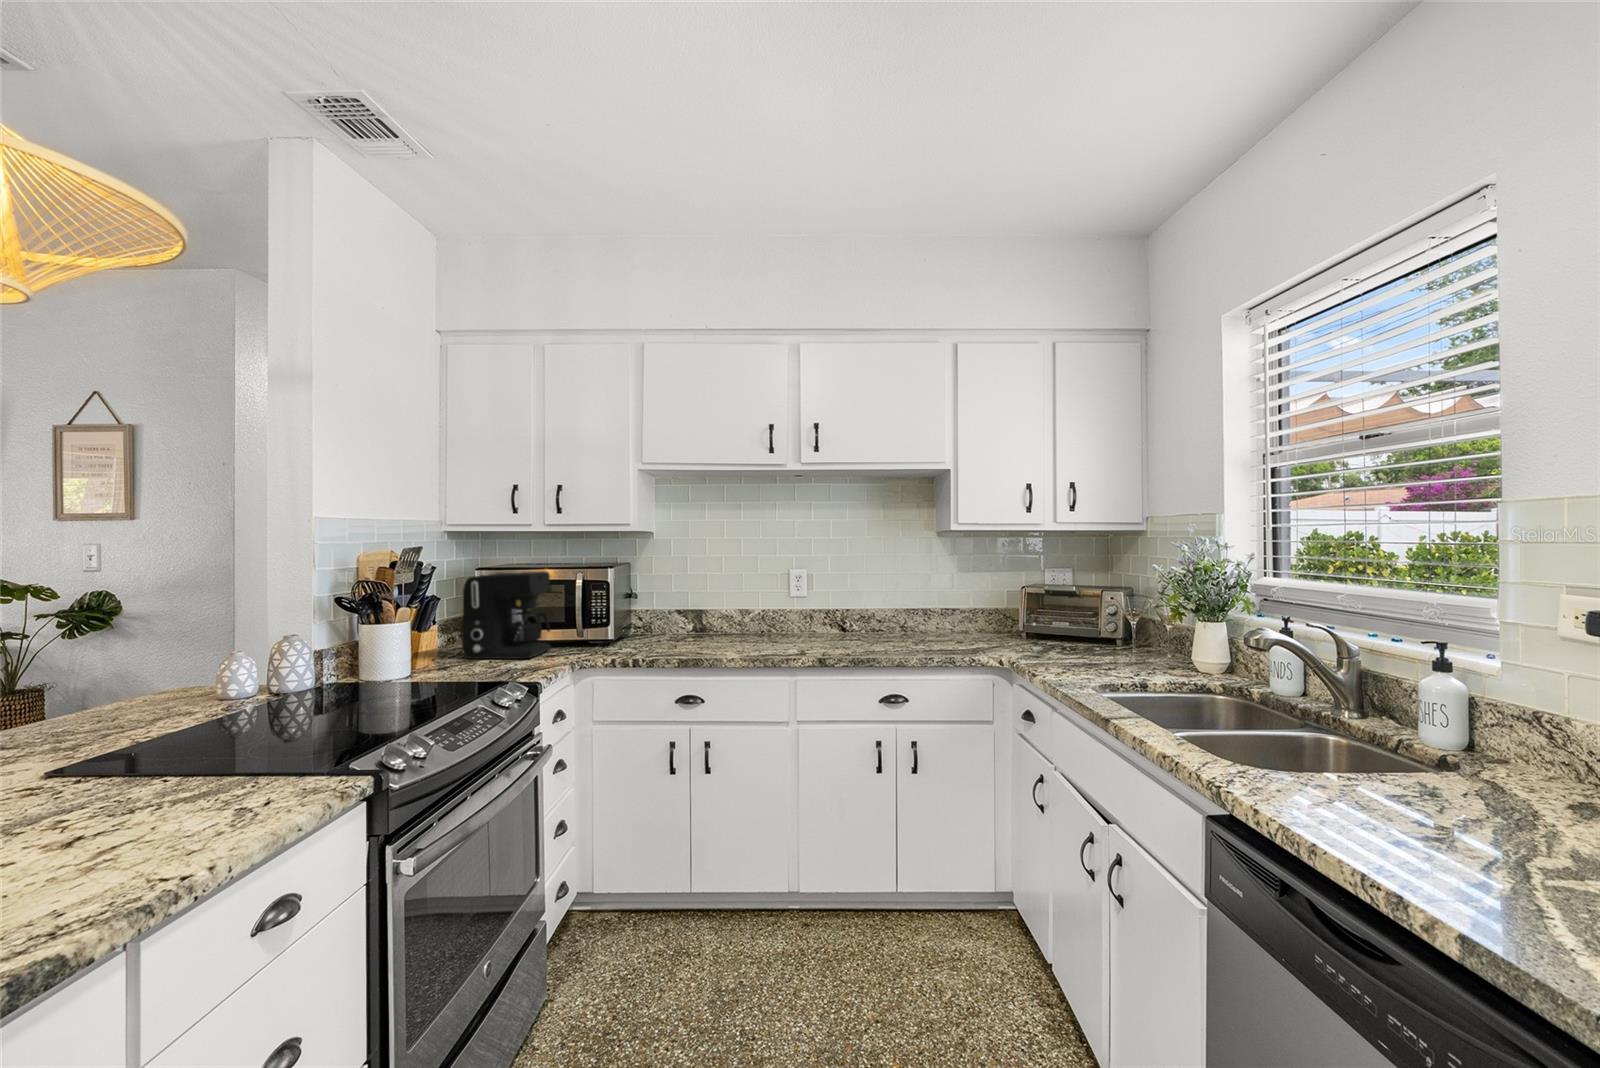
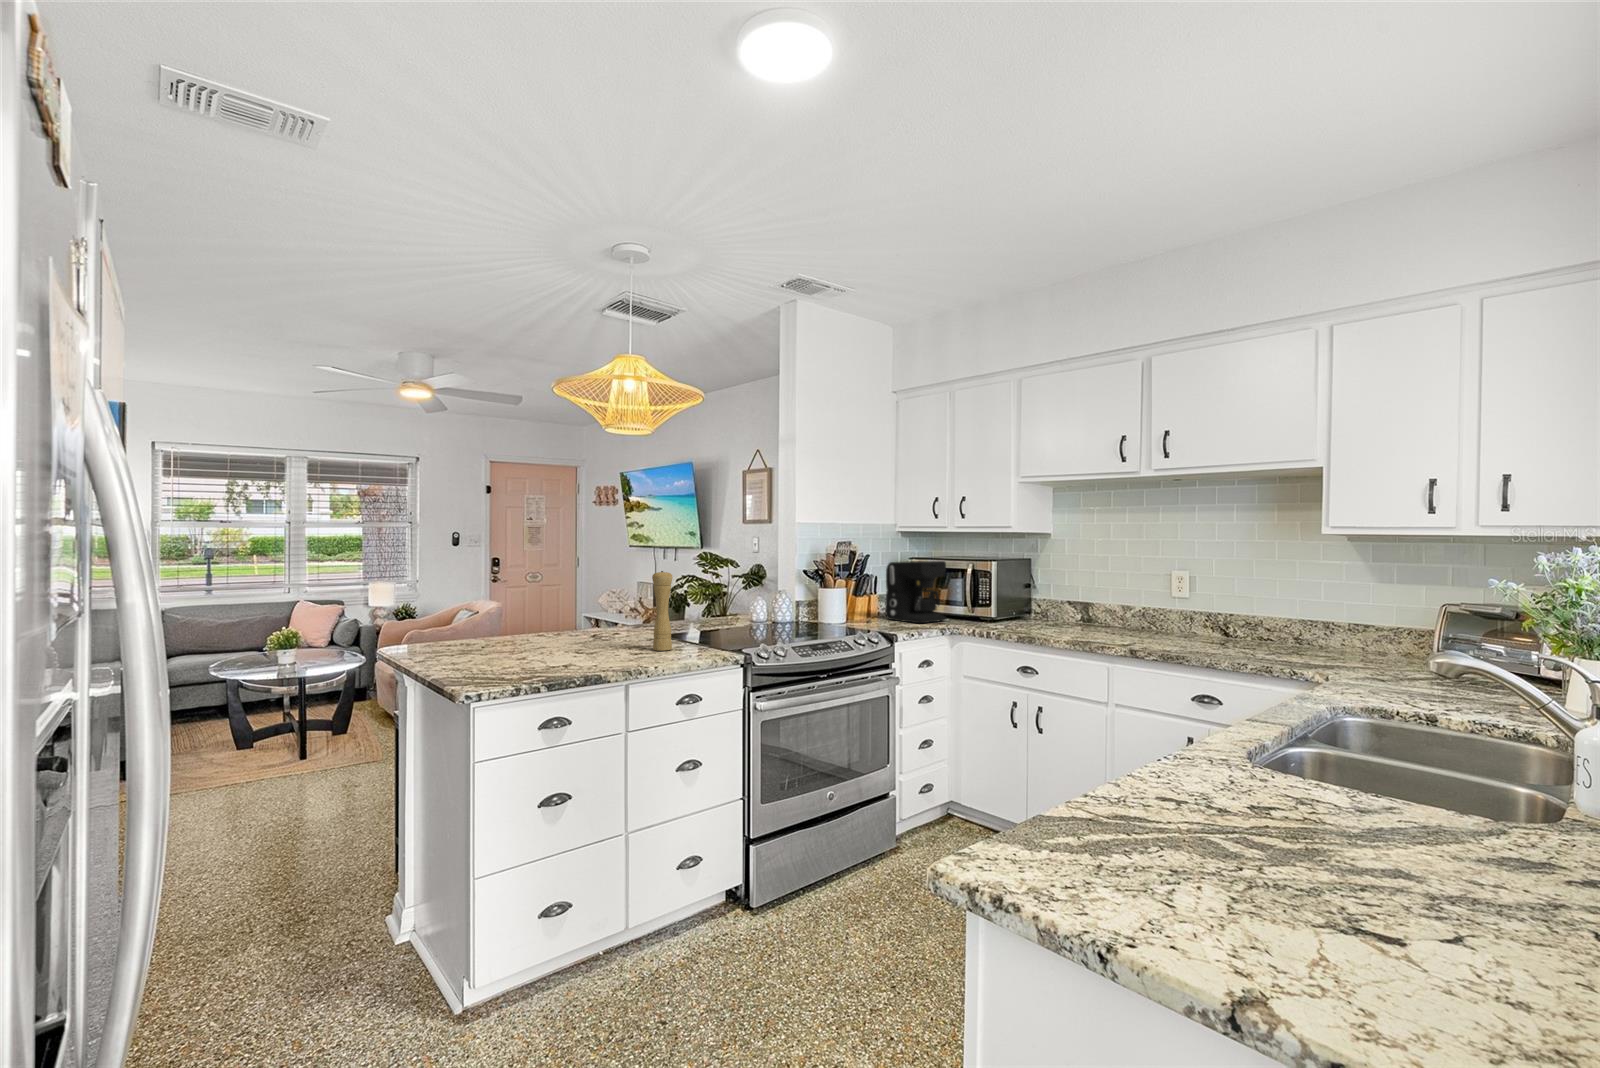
pepper mill: none [94,626,160,822] -> present [652,571,672,651]

